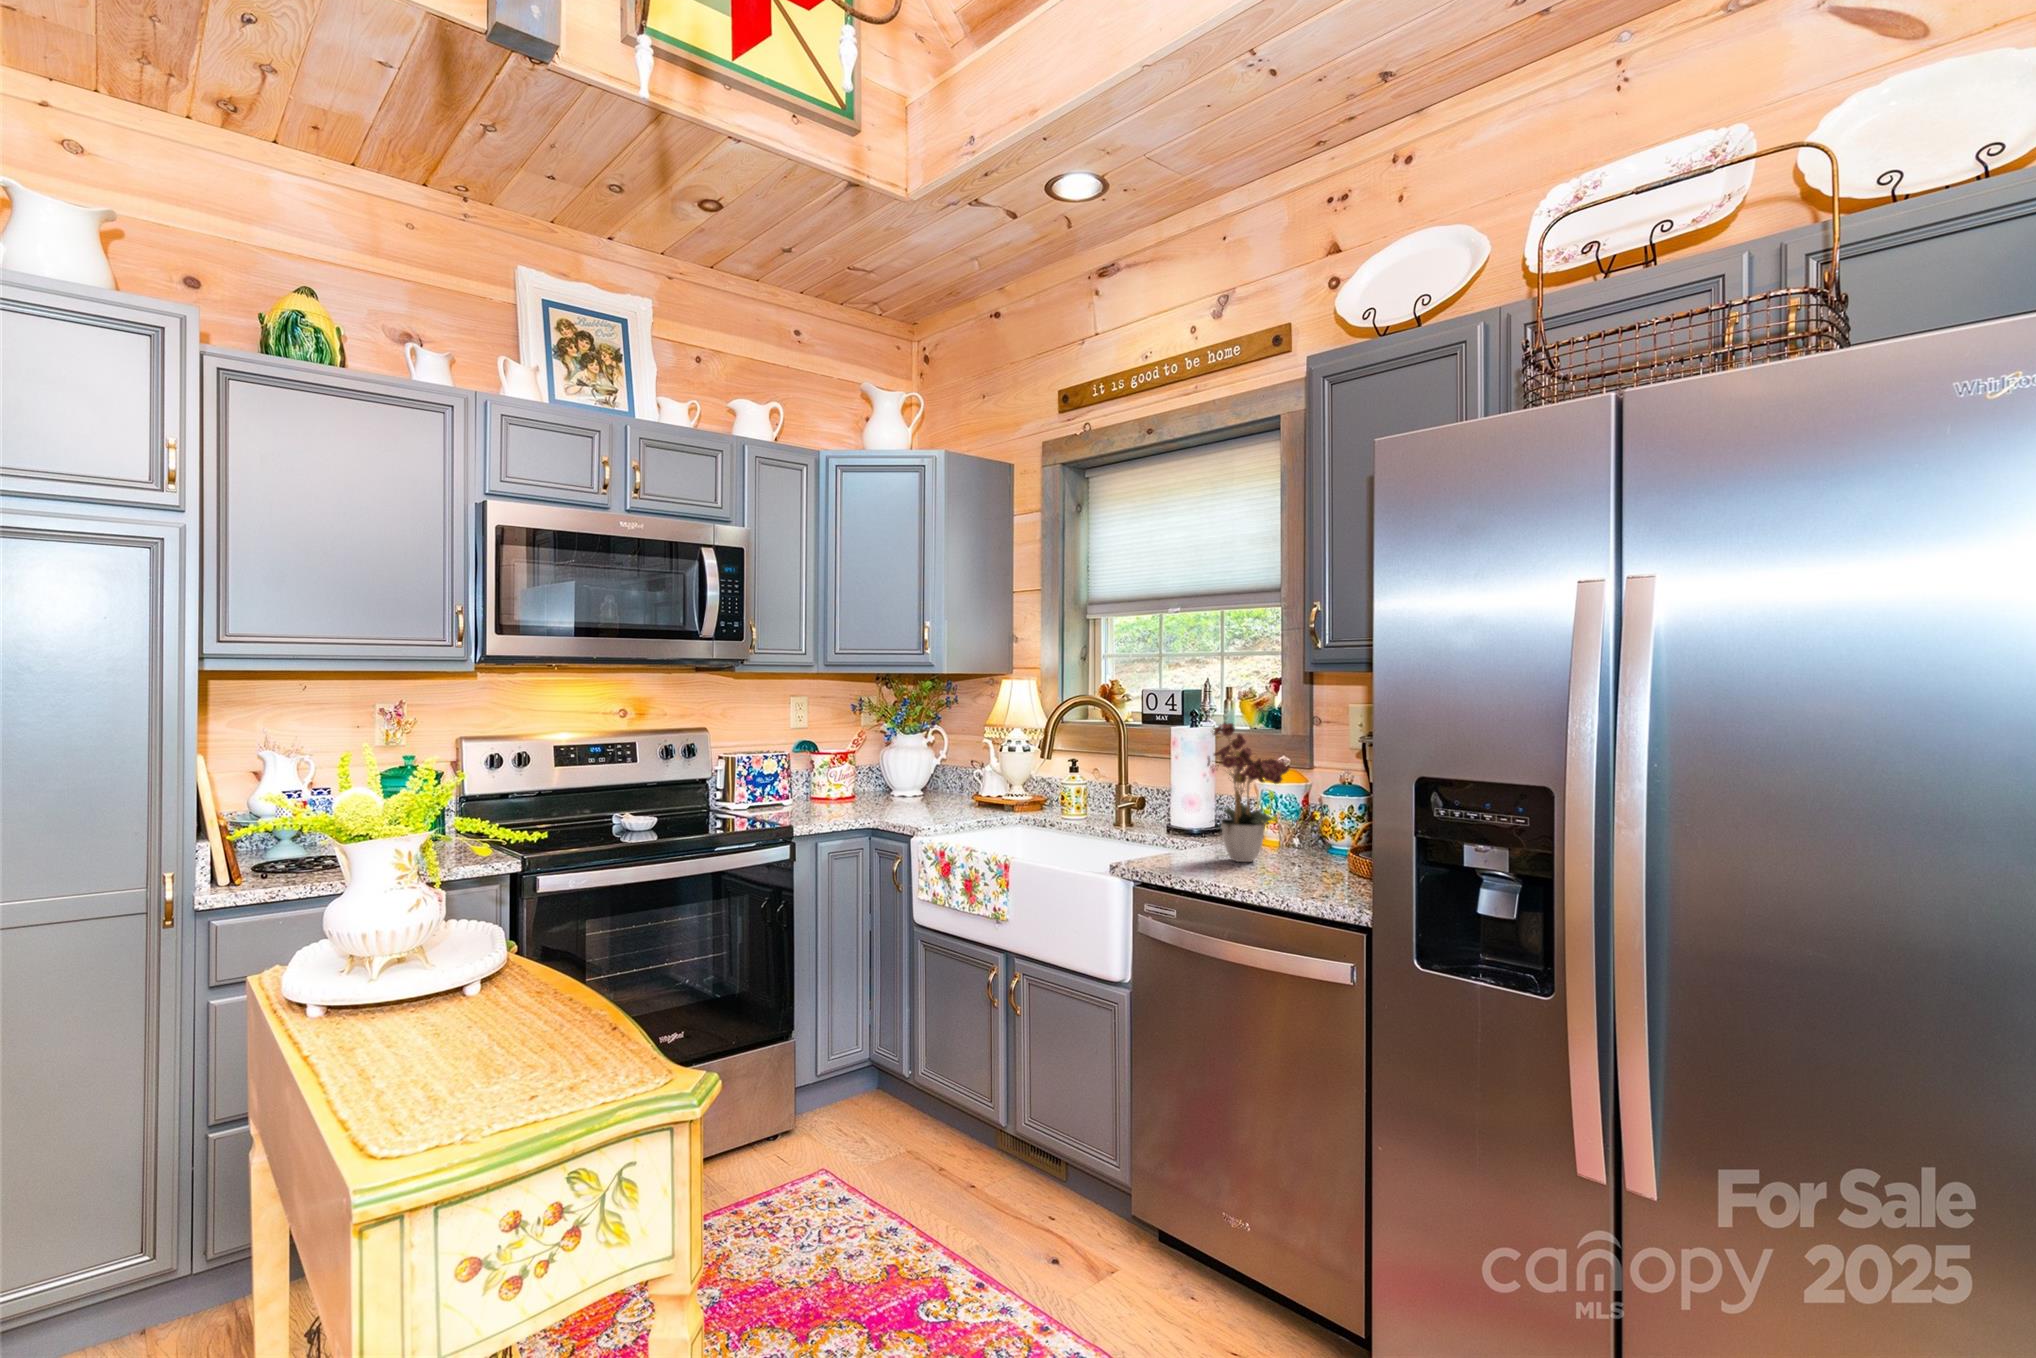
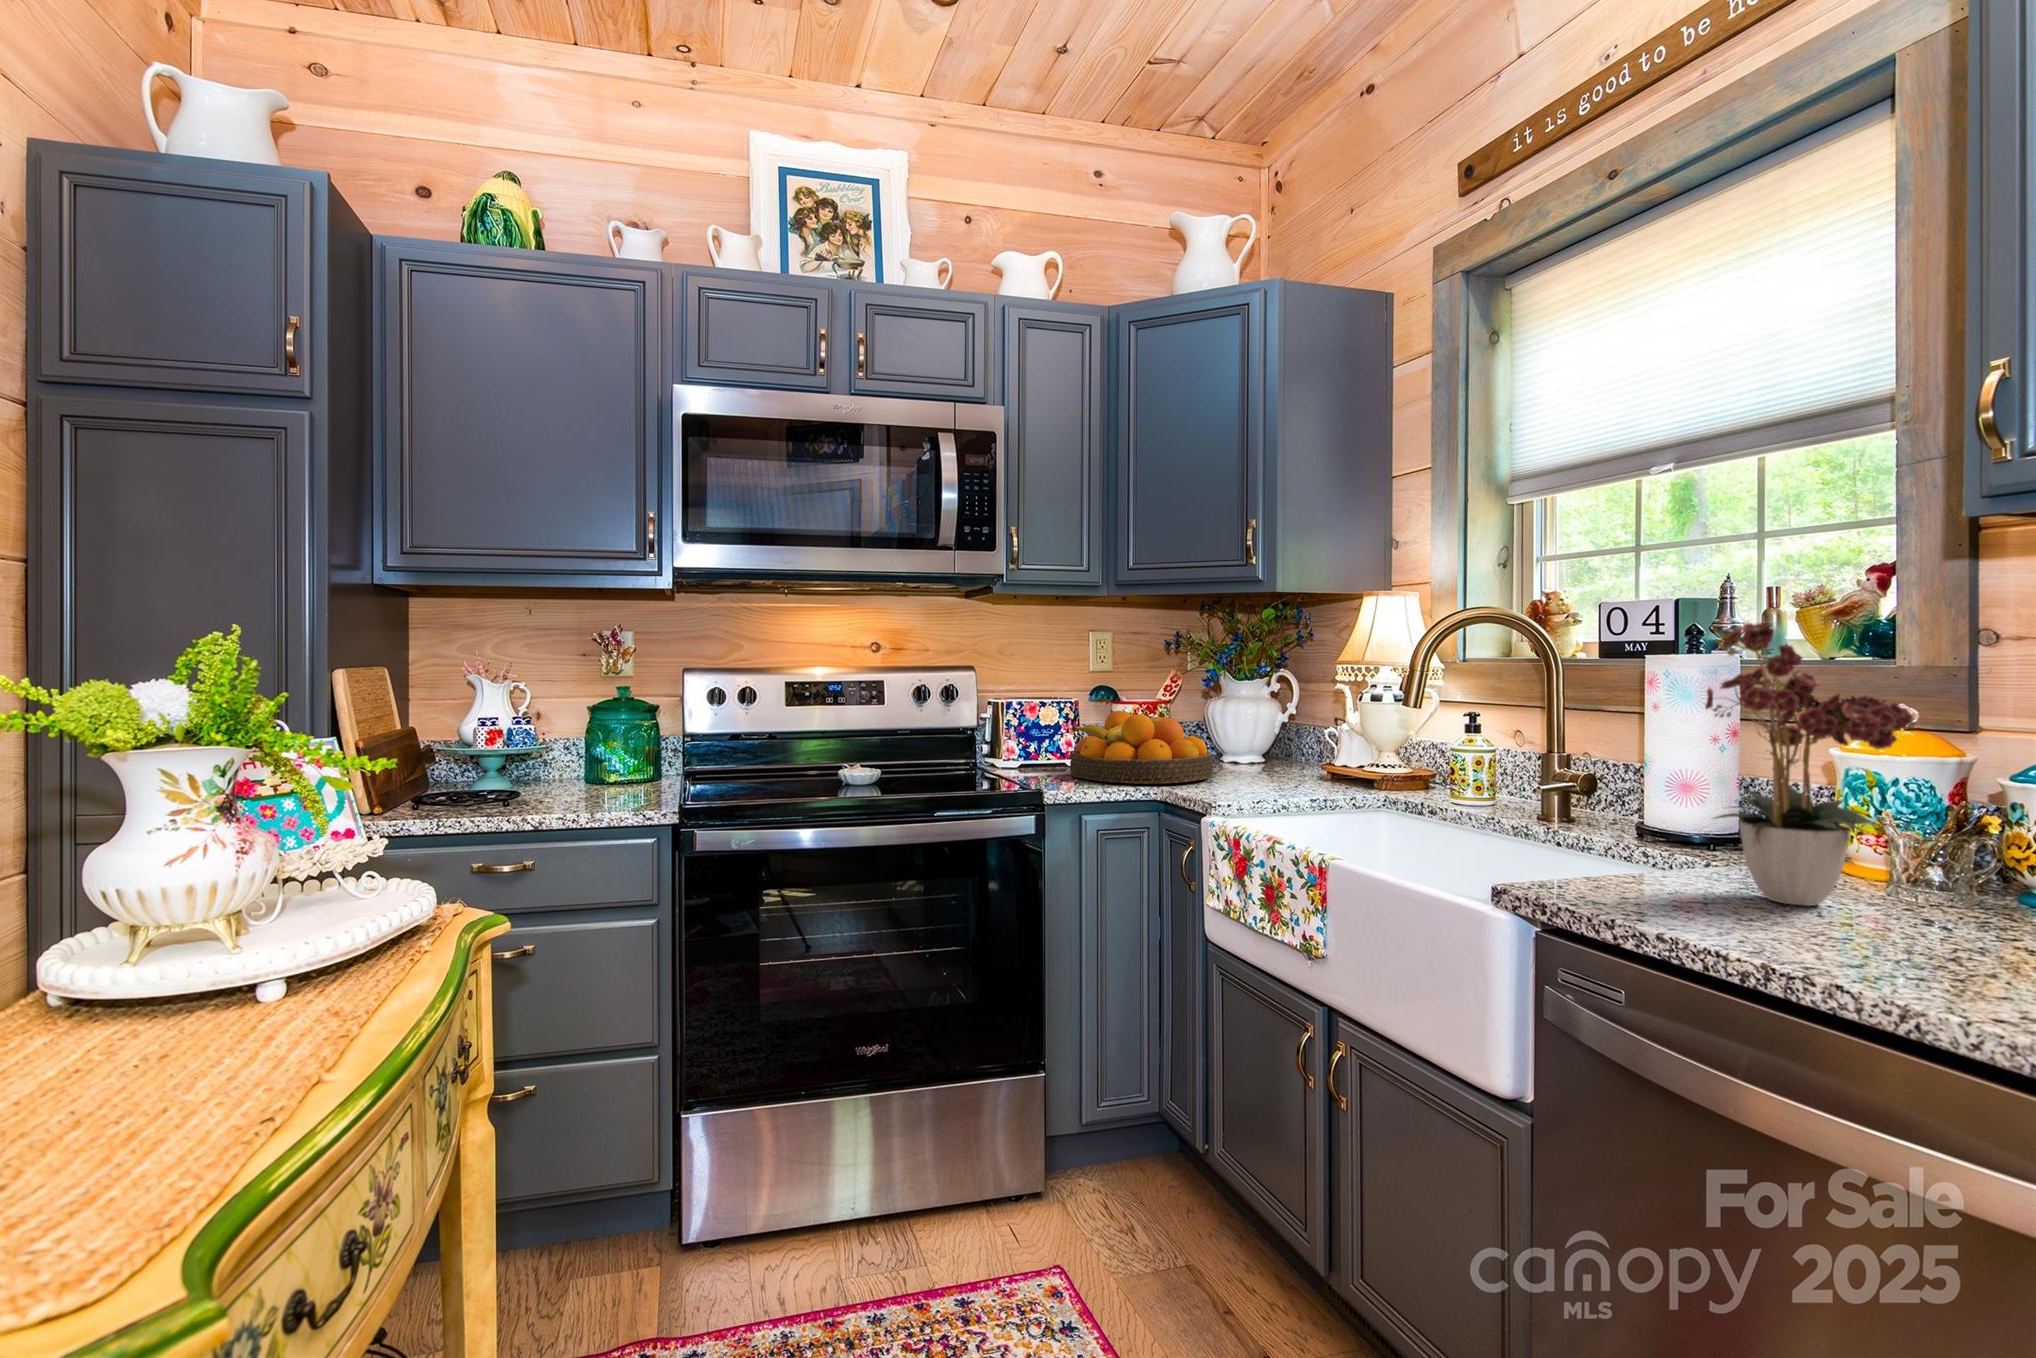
fruit bowl: none [791,760,900,816] -> present [1070,711,1213,784]

